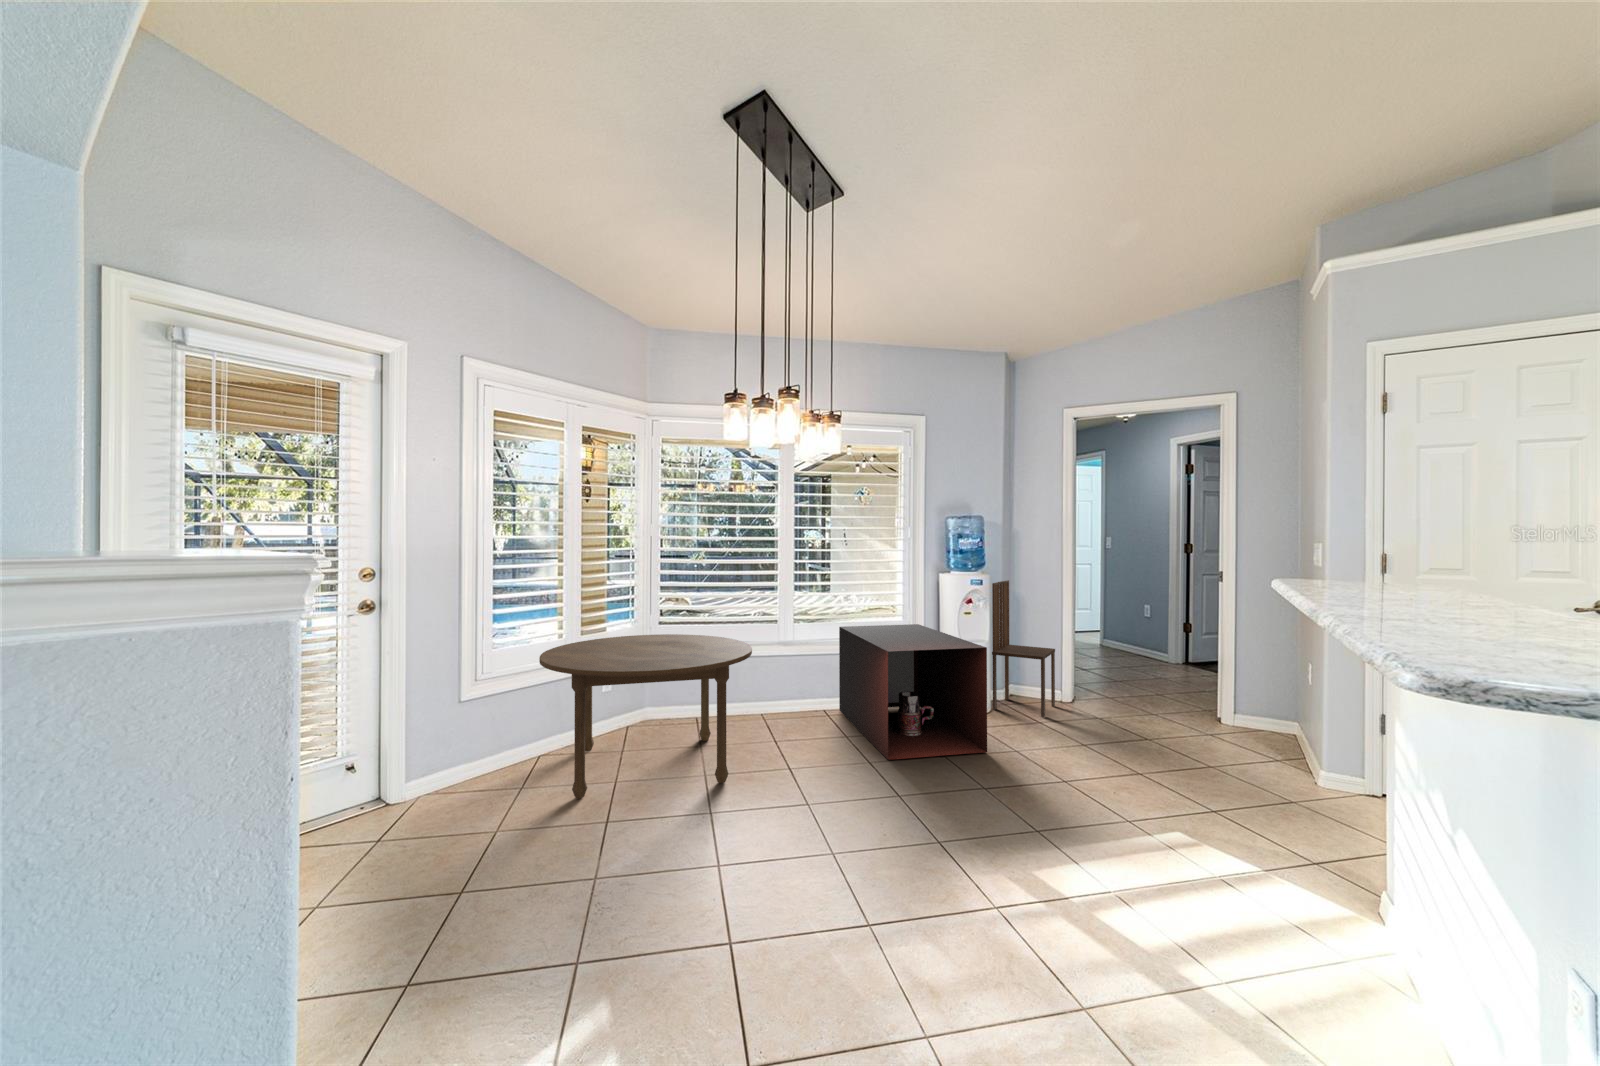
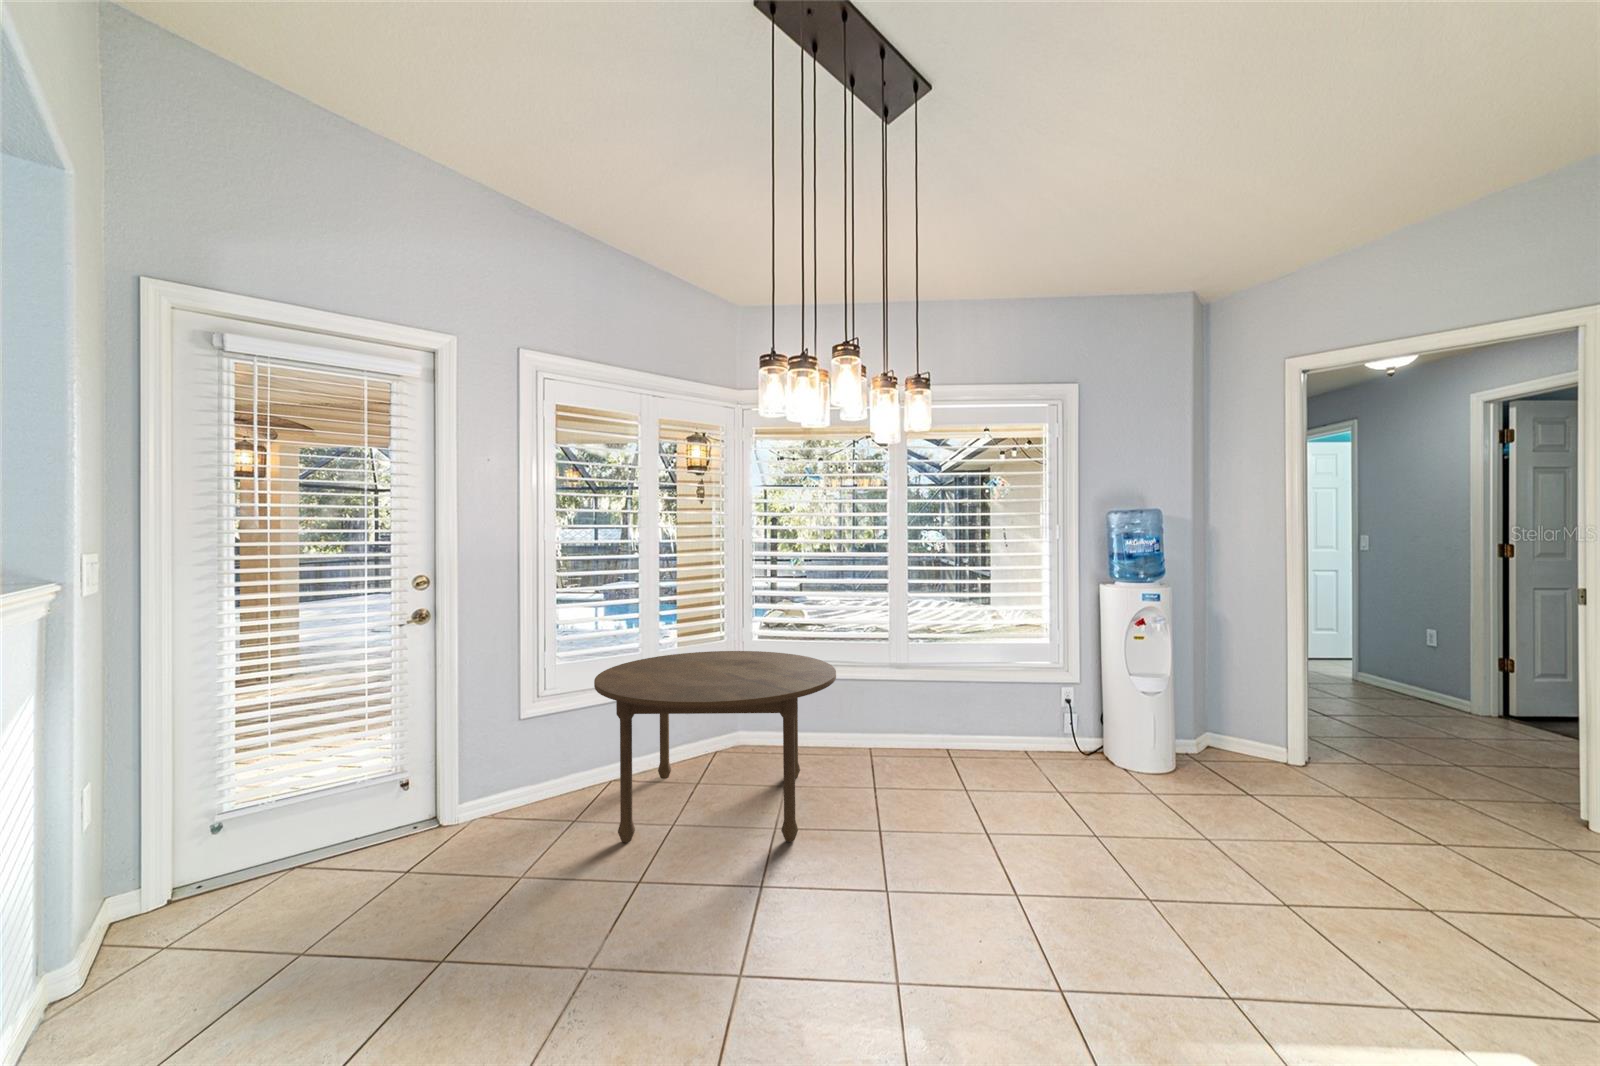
dining chair: present [992,580,1055,717] -> none [1176,594,1277,786]
storage cabinet: present [839,624,987,760] -> none [965,648,1161,836]

